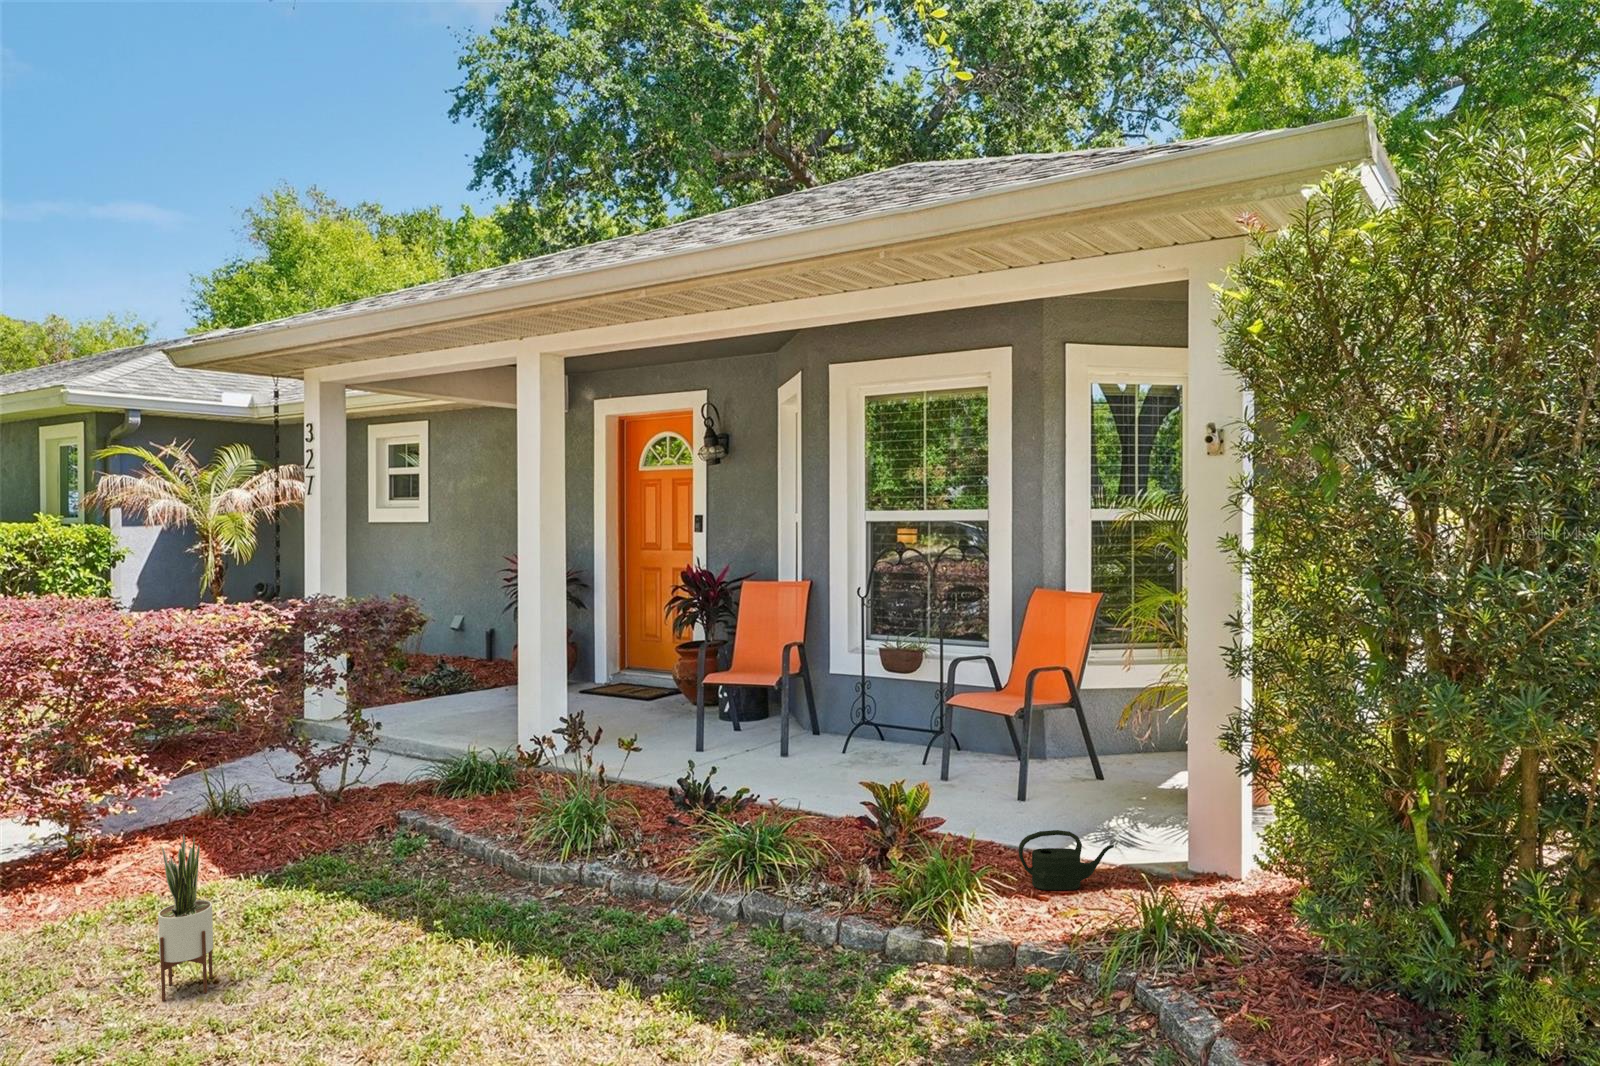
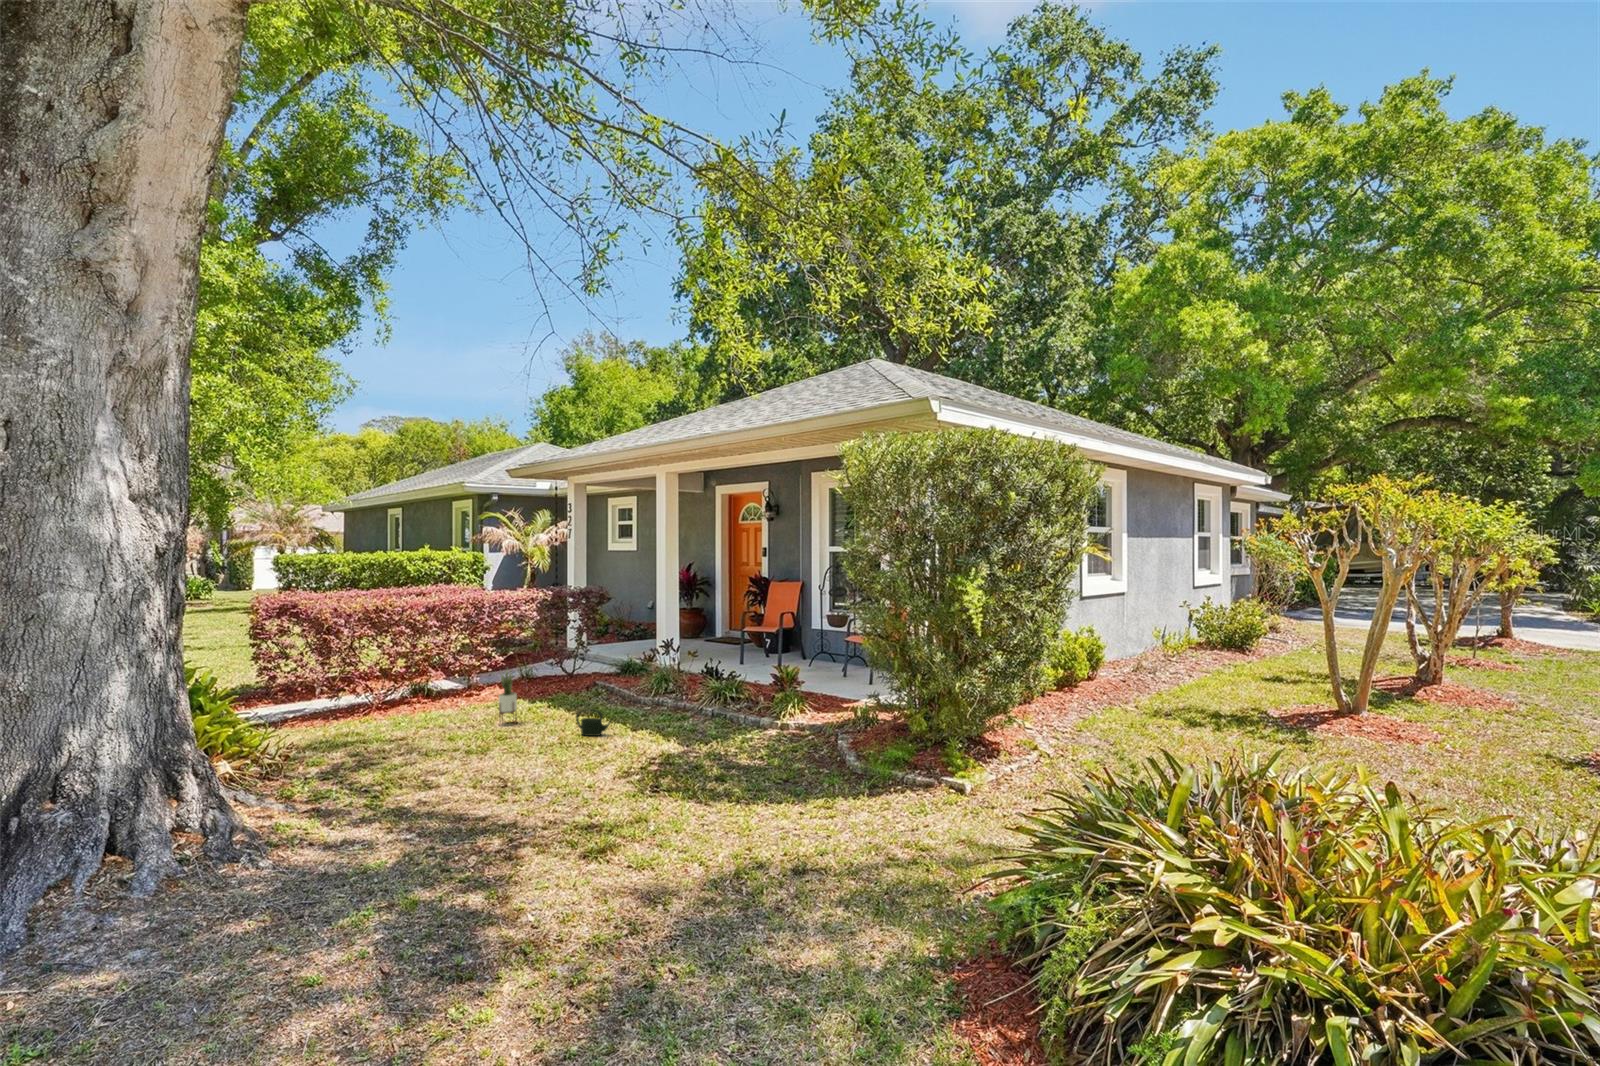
watering can: present [1019,830,1114,890] -> present [576,709,612,736]

